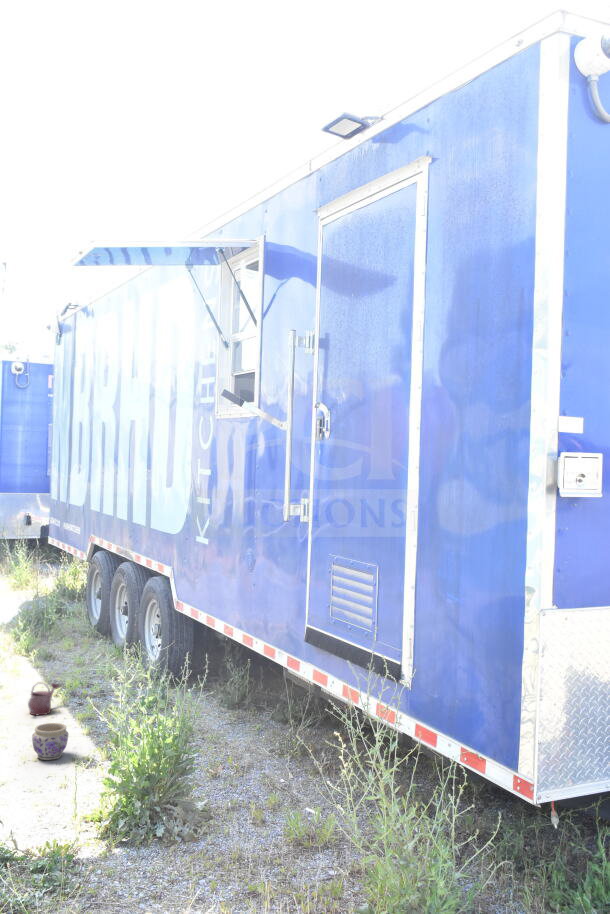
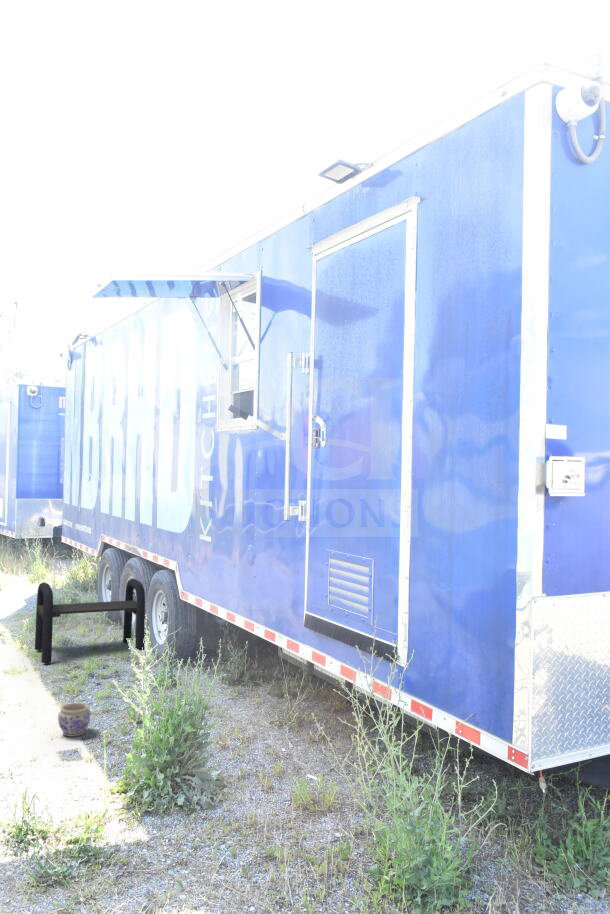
bench: none [13,586,137,680] -> present [35,579,145,663]
watering can: present [28,682,59,715] -> none [52,666,79,695]

